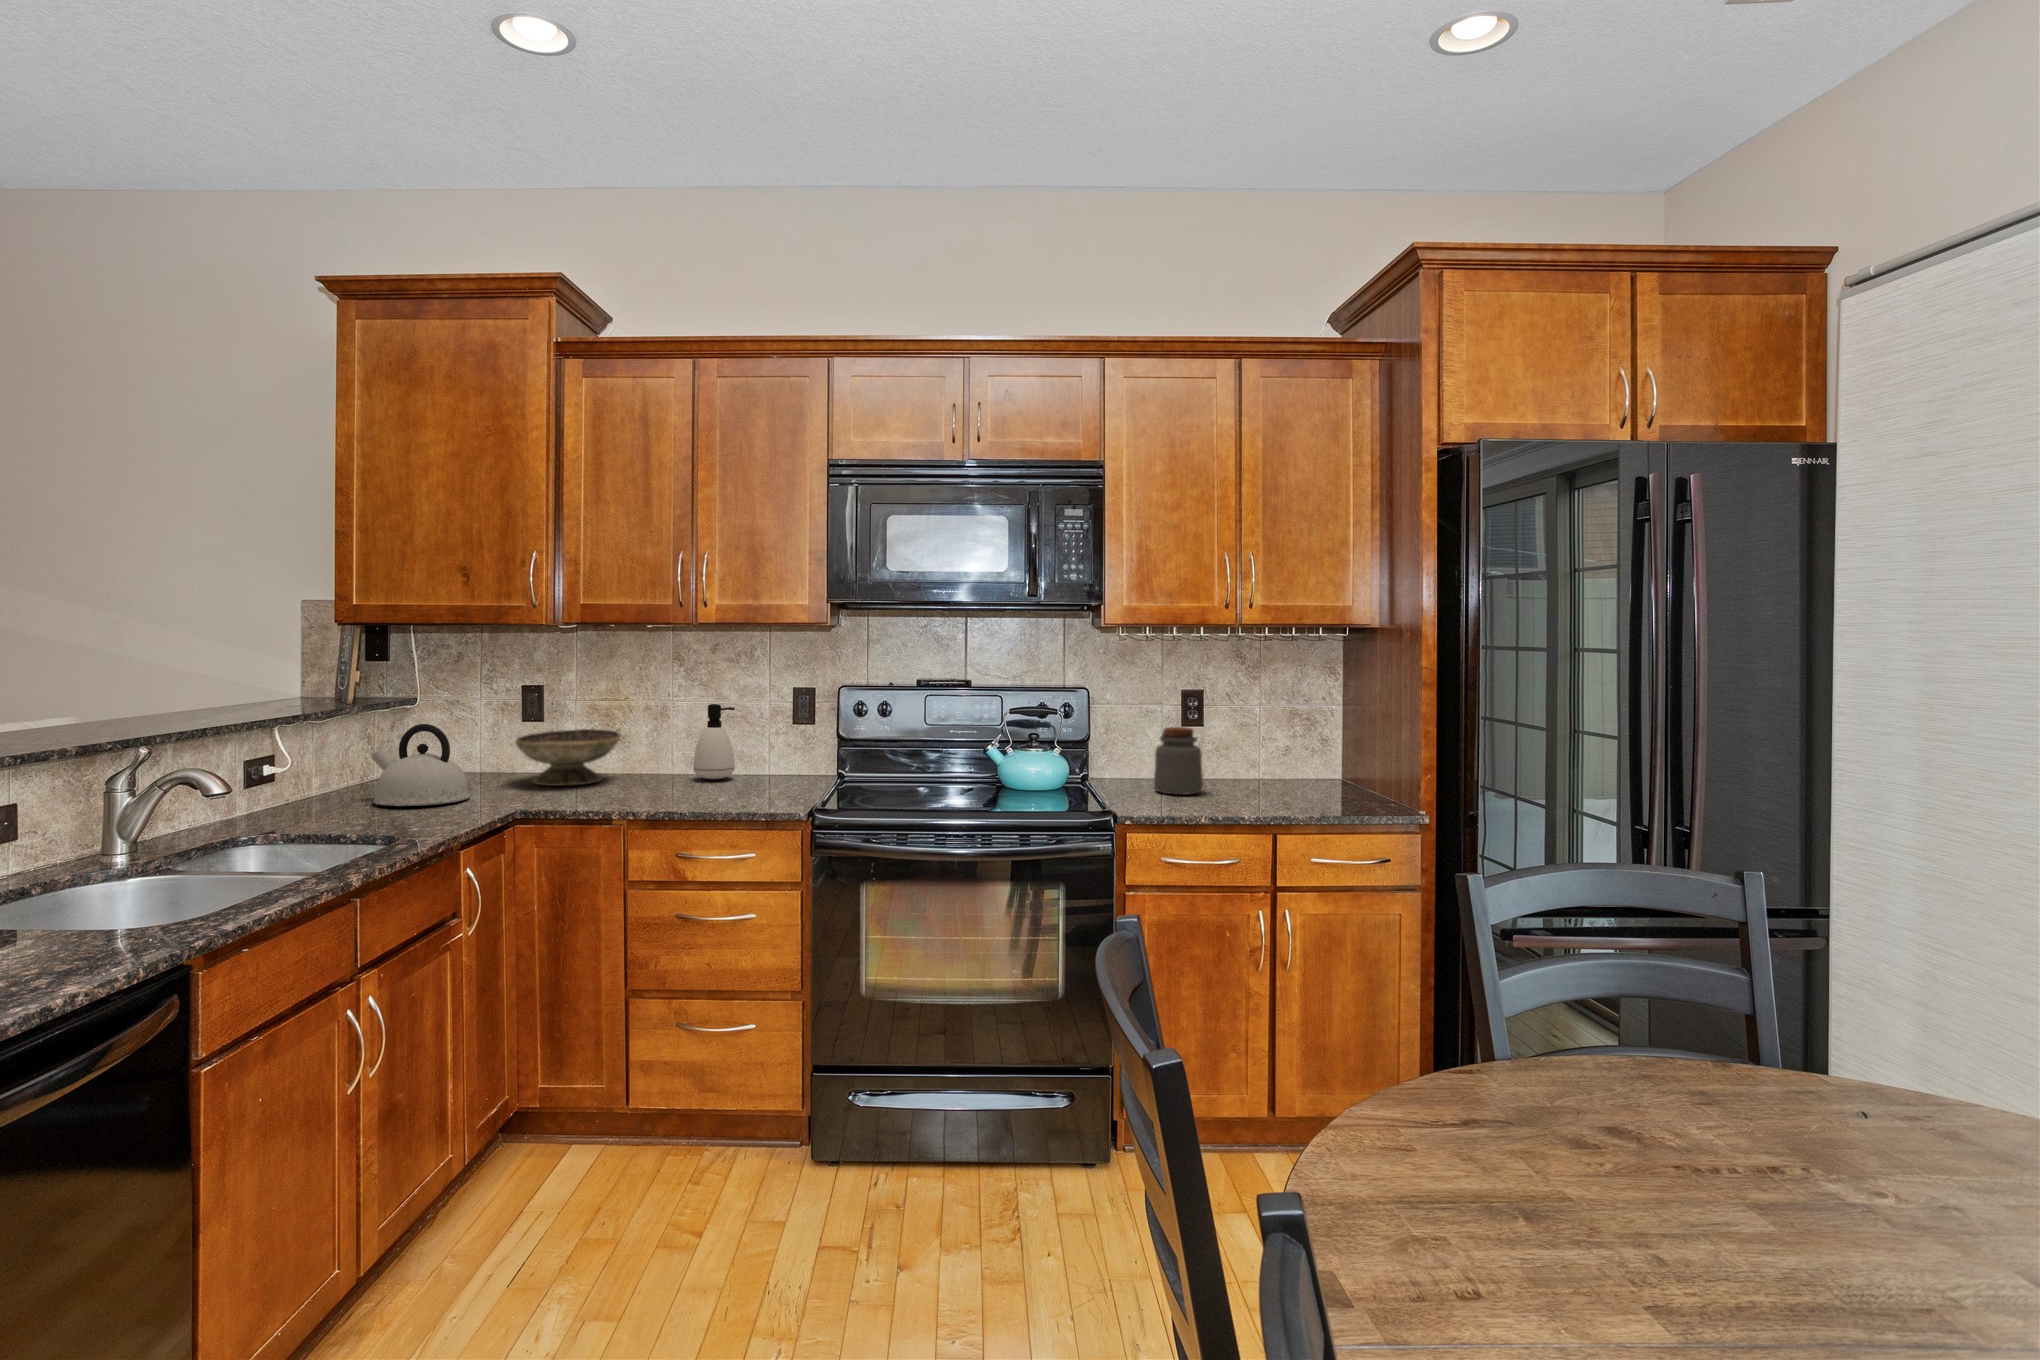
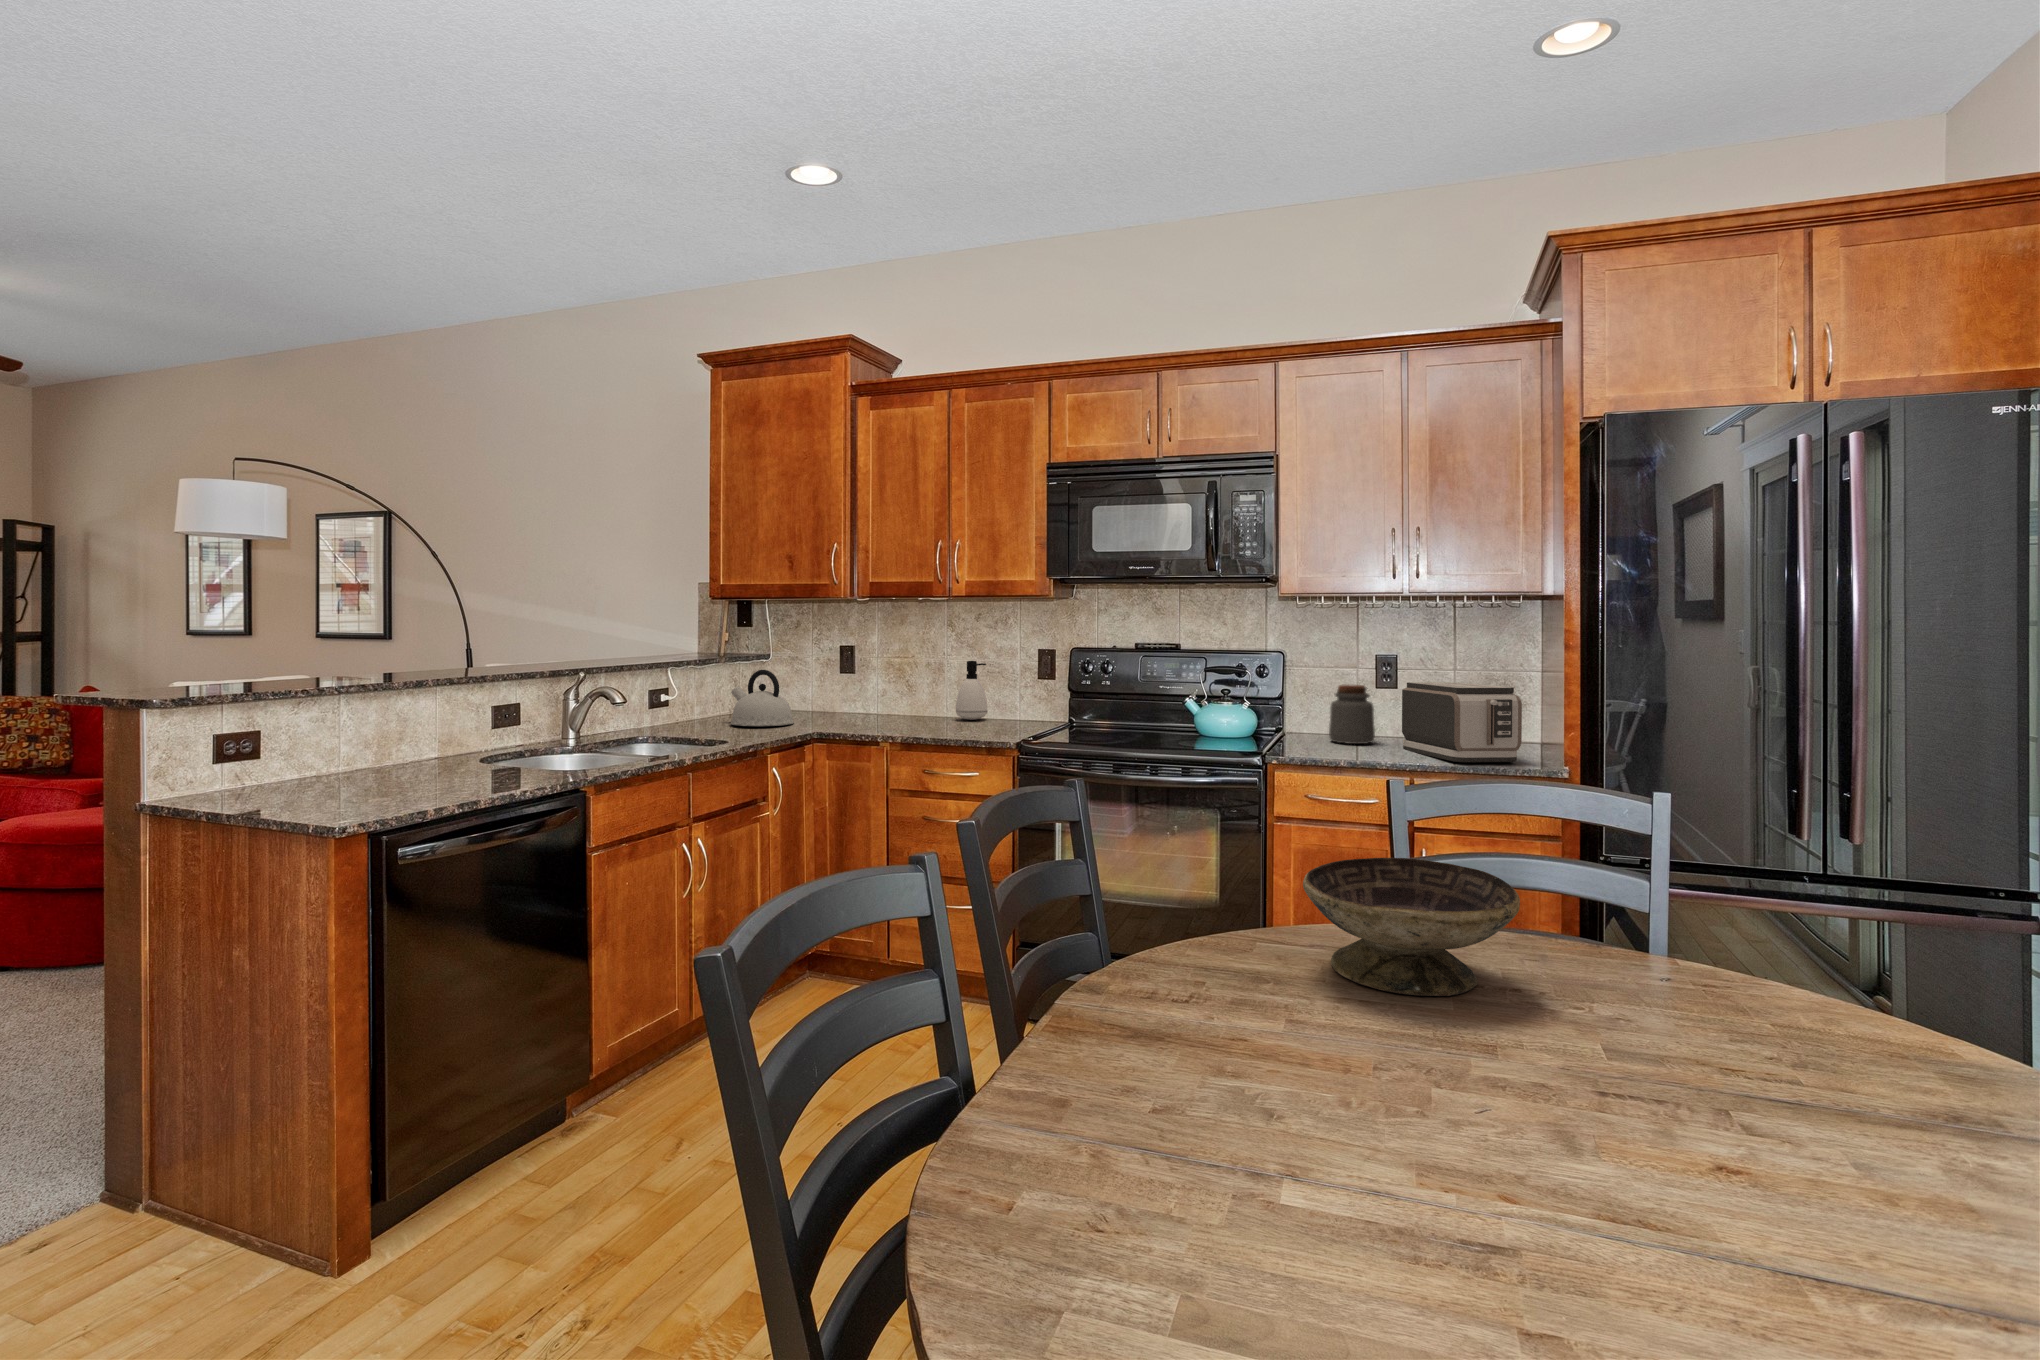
toaster: none [1235,723,1371,815] -> present [1402,682,1522,762]
decorative bowl: present [515,729,620,786] -> present [1303,858,1520,996]

